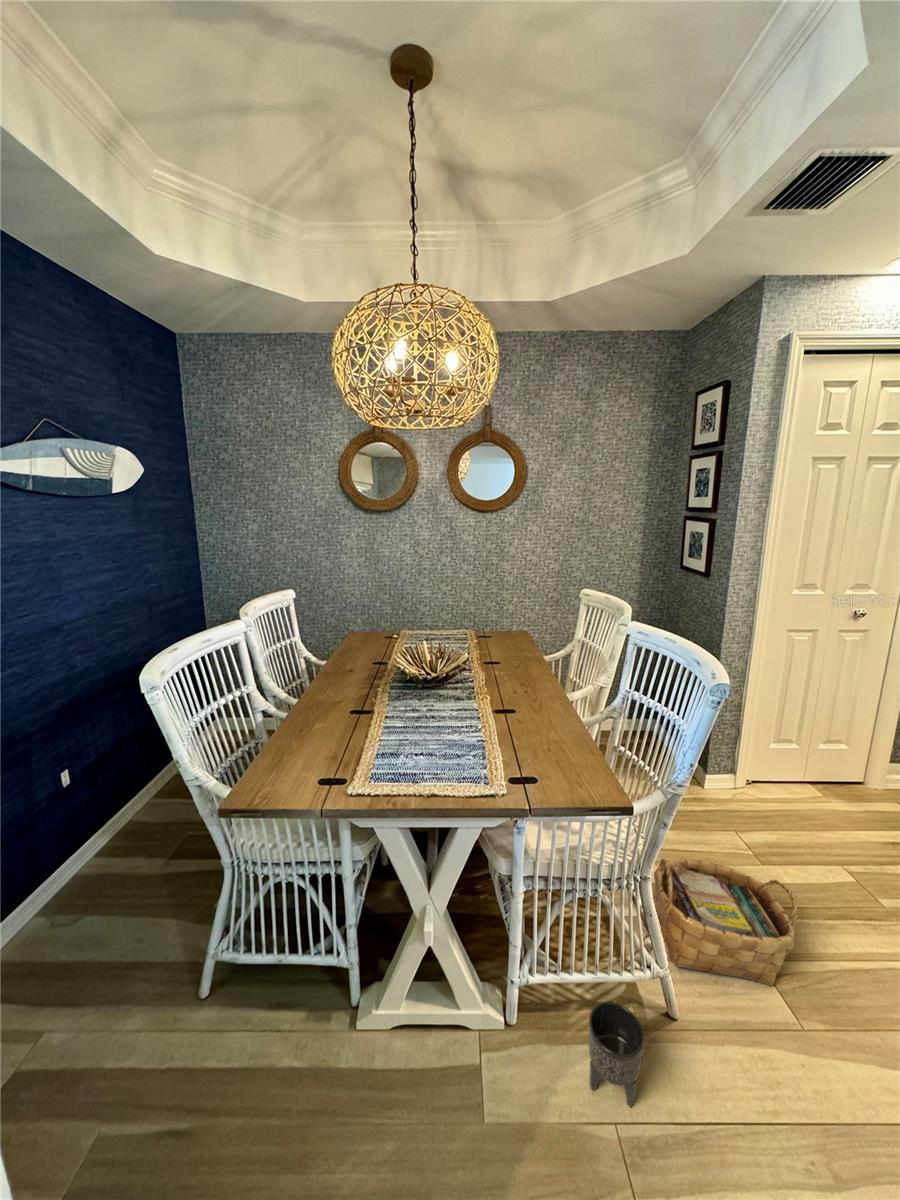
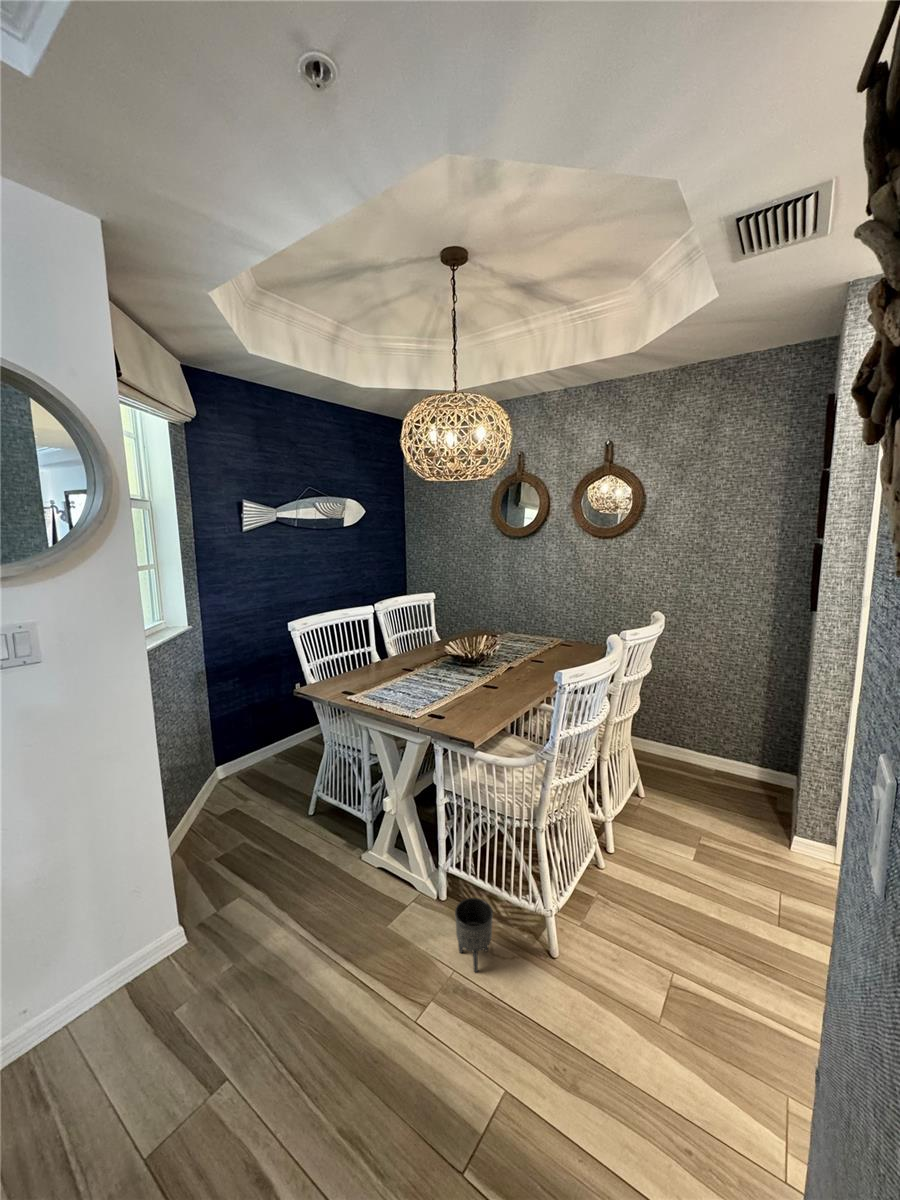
woven basket: present [653,859,797,985] -> none [584,846,712,986]

